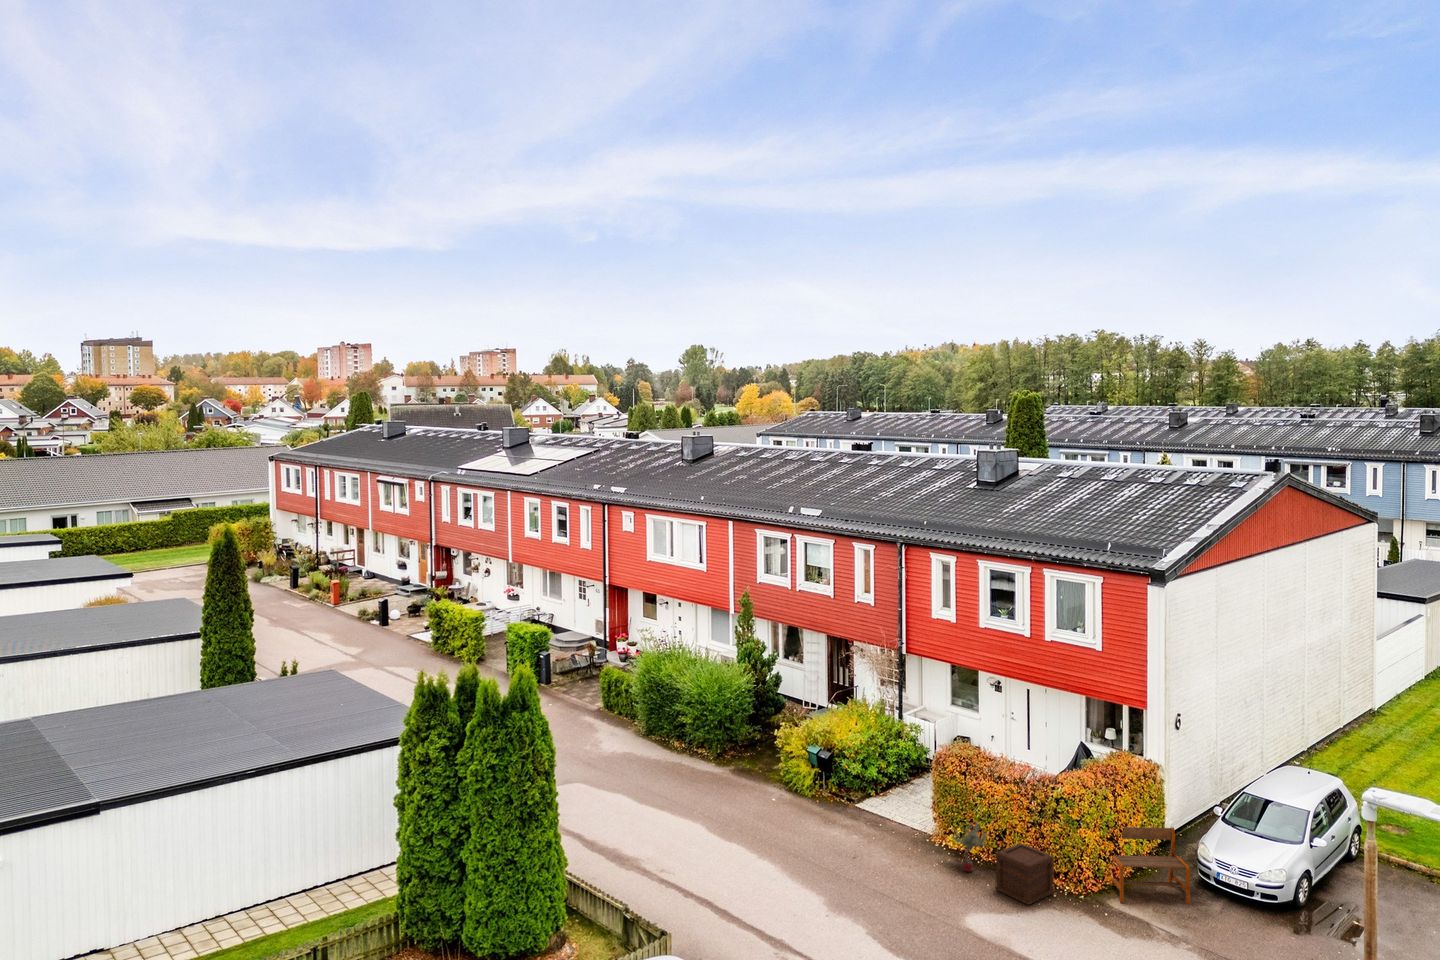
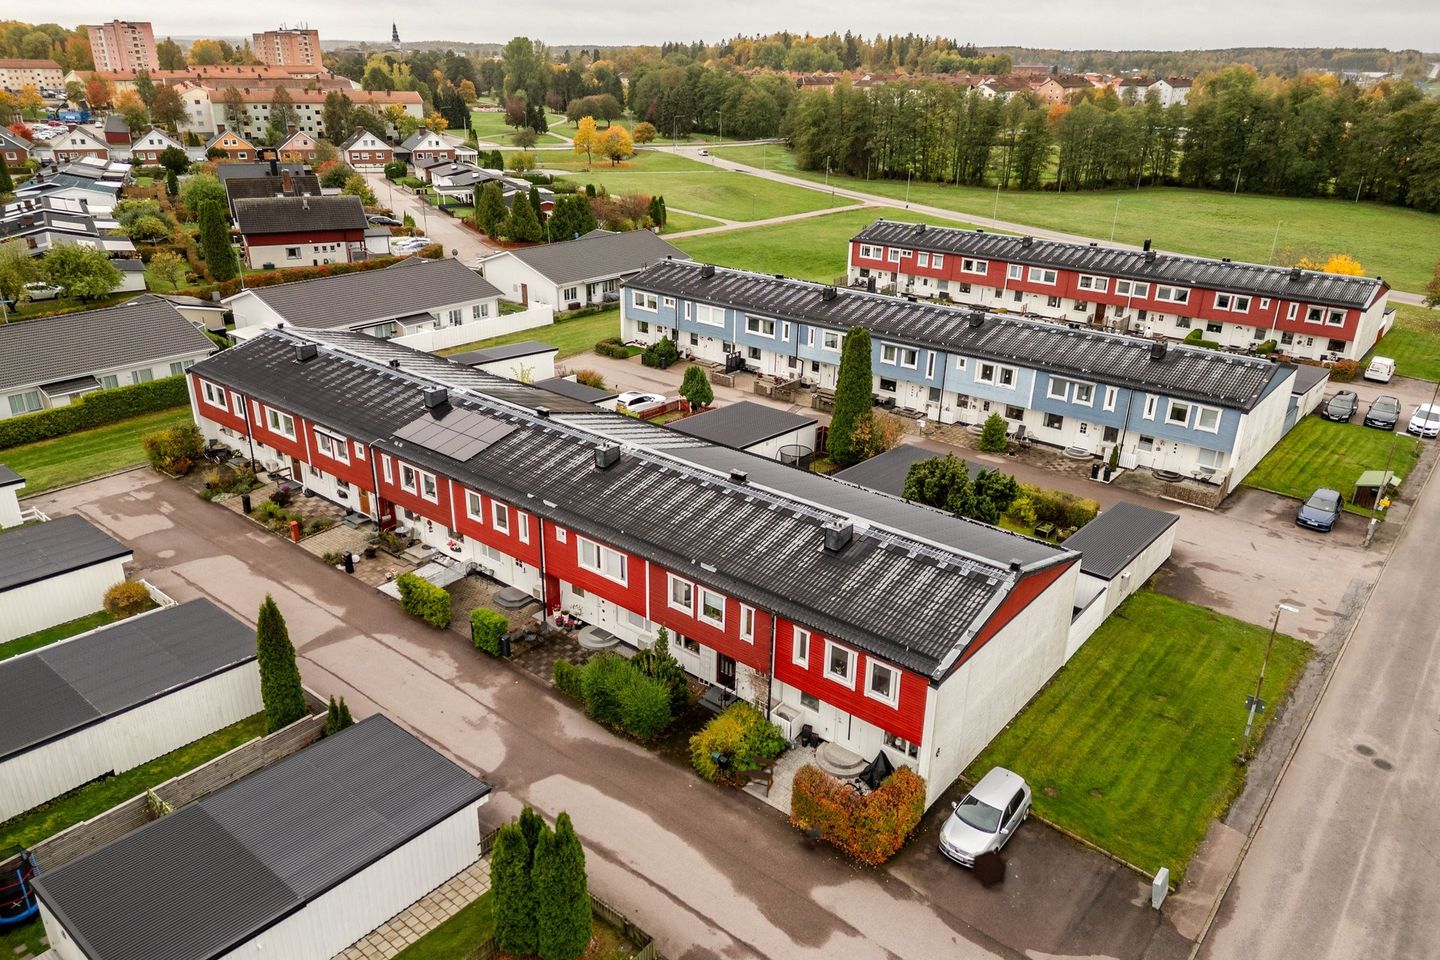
bench: present [1112,827,1190,905] -> present [736,755,774,797]
wooden crate: present [995,844,1054,905] -> present [972,849,1007,888]

